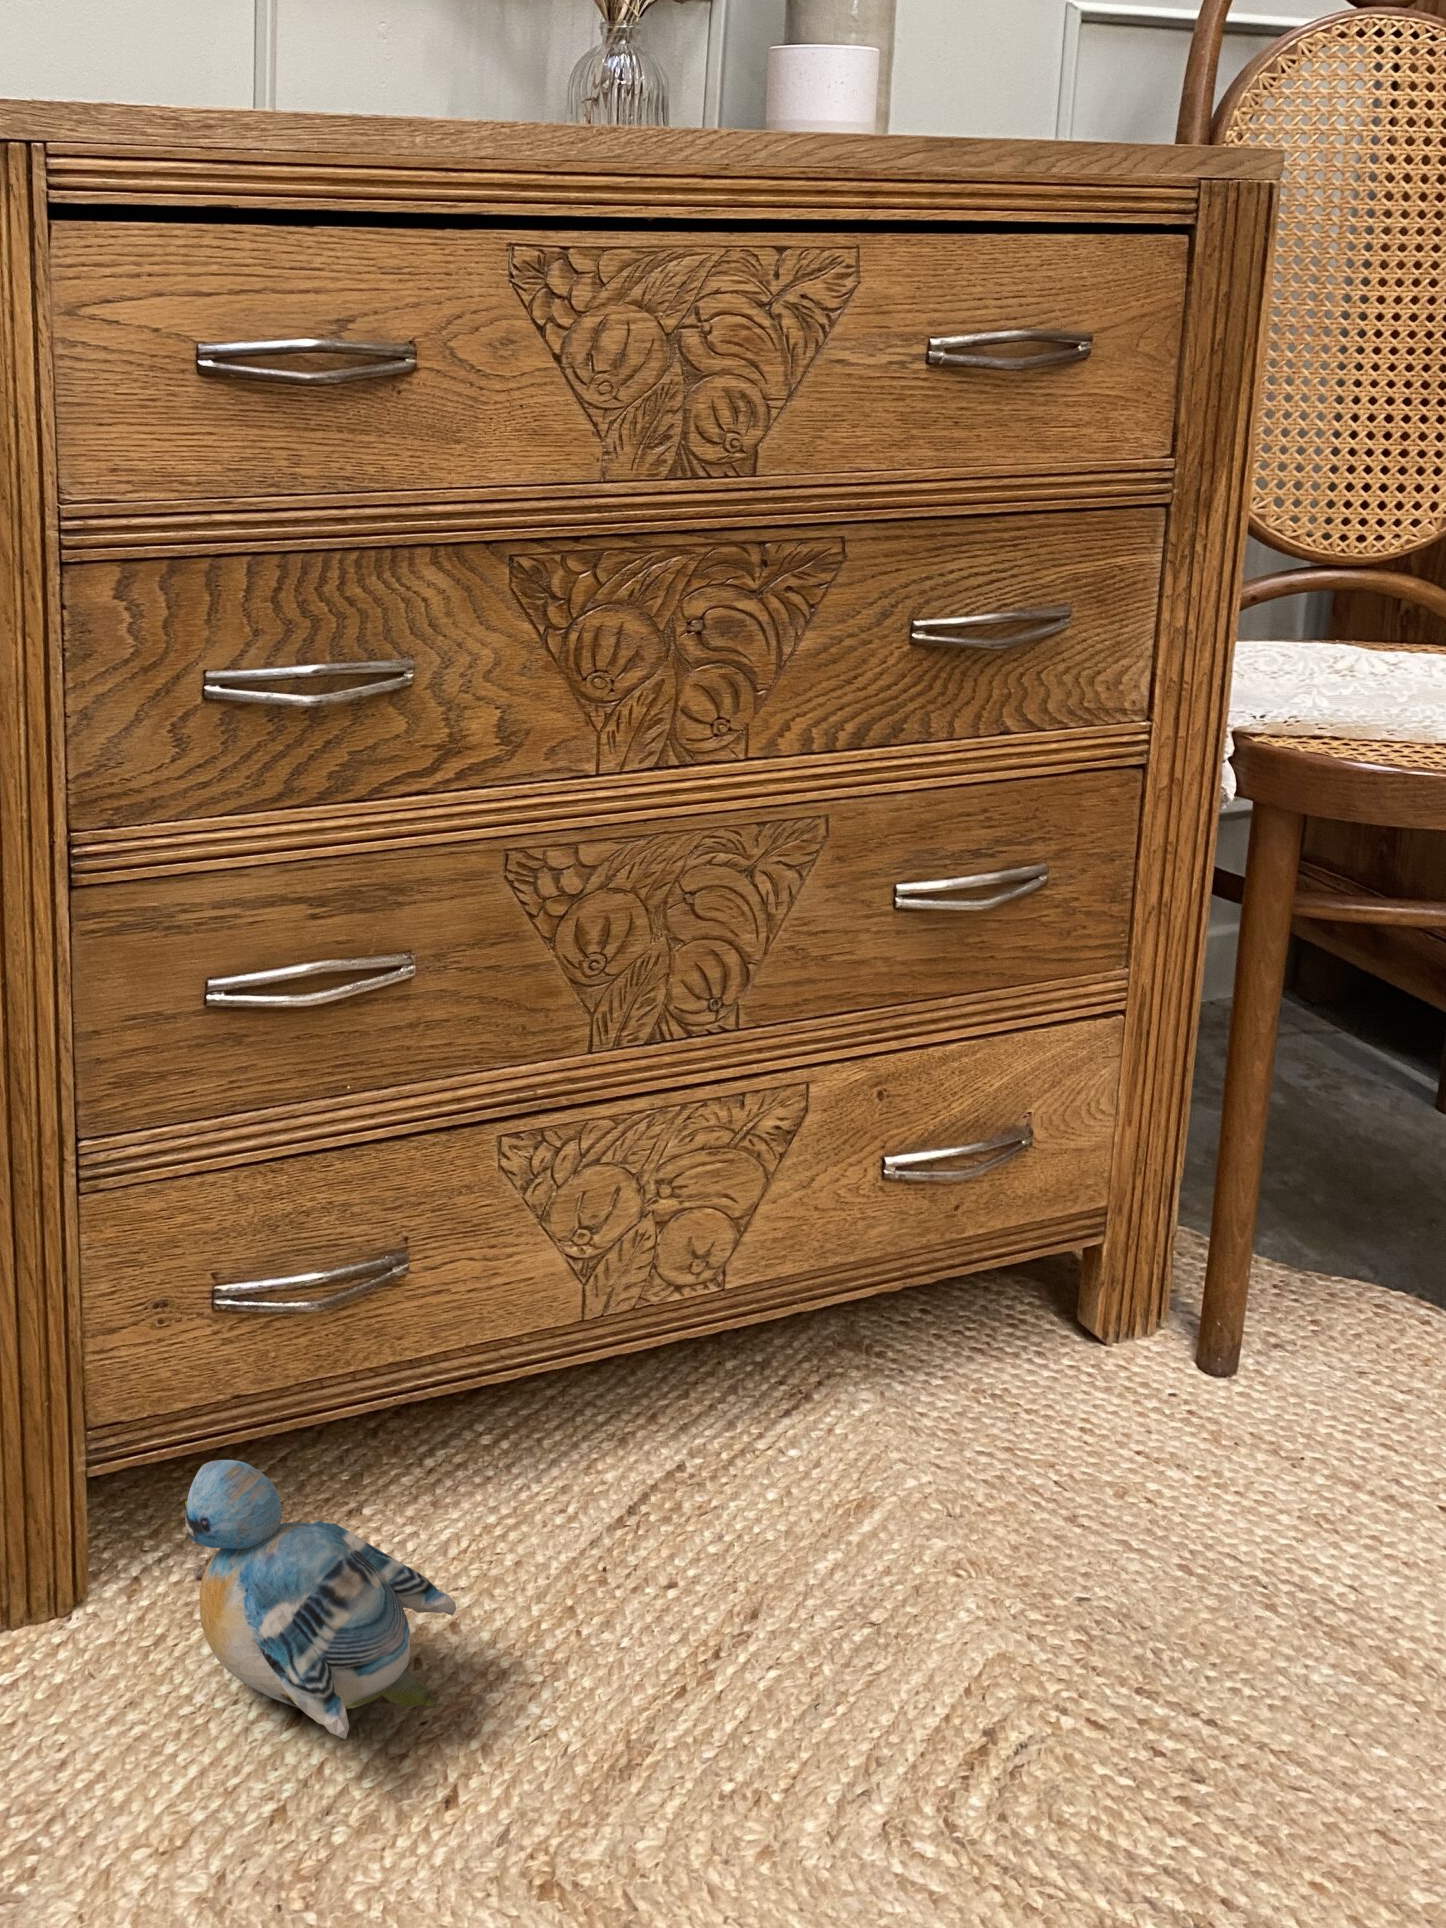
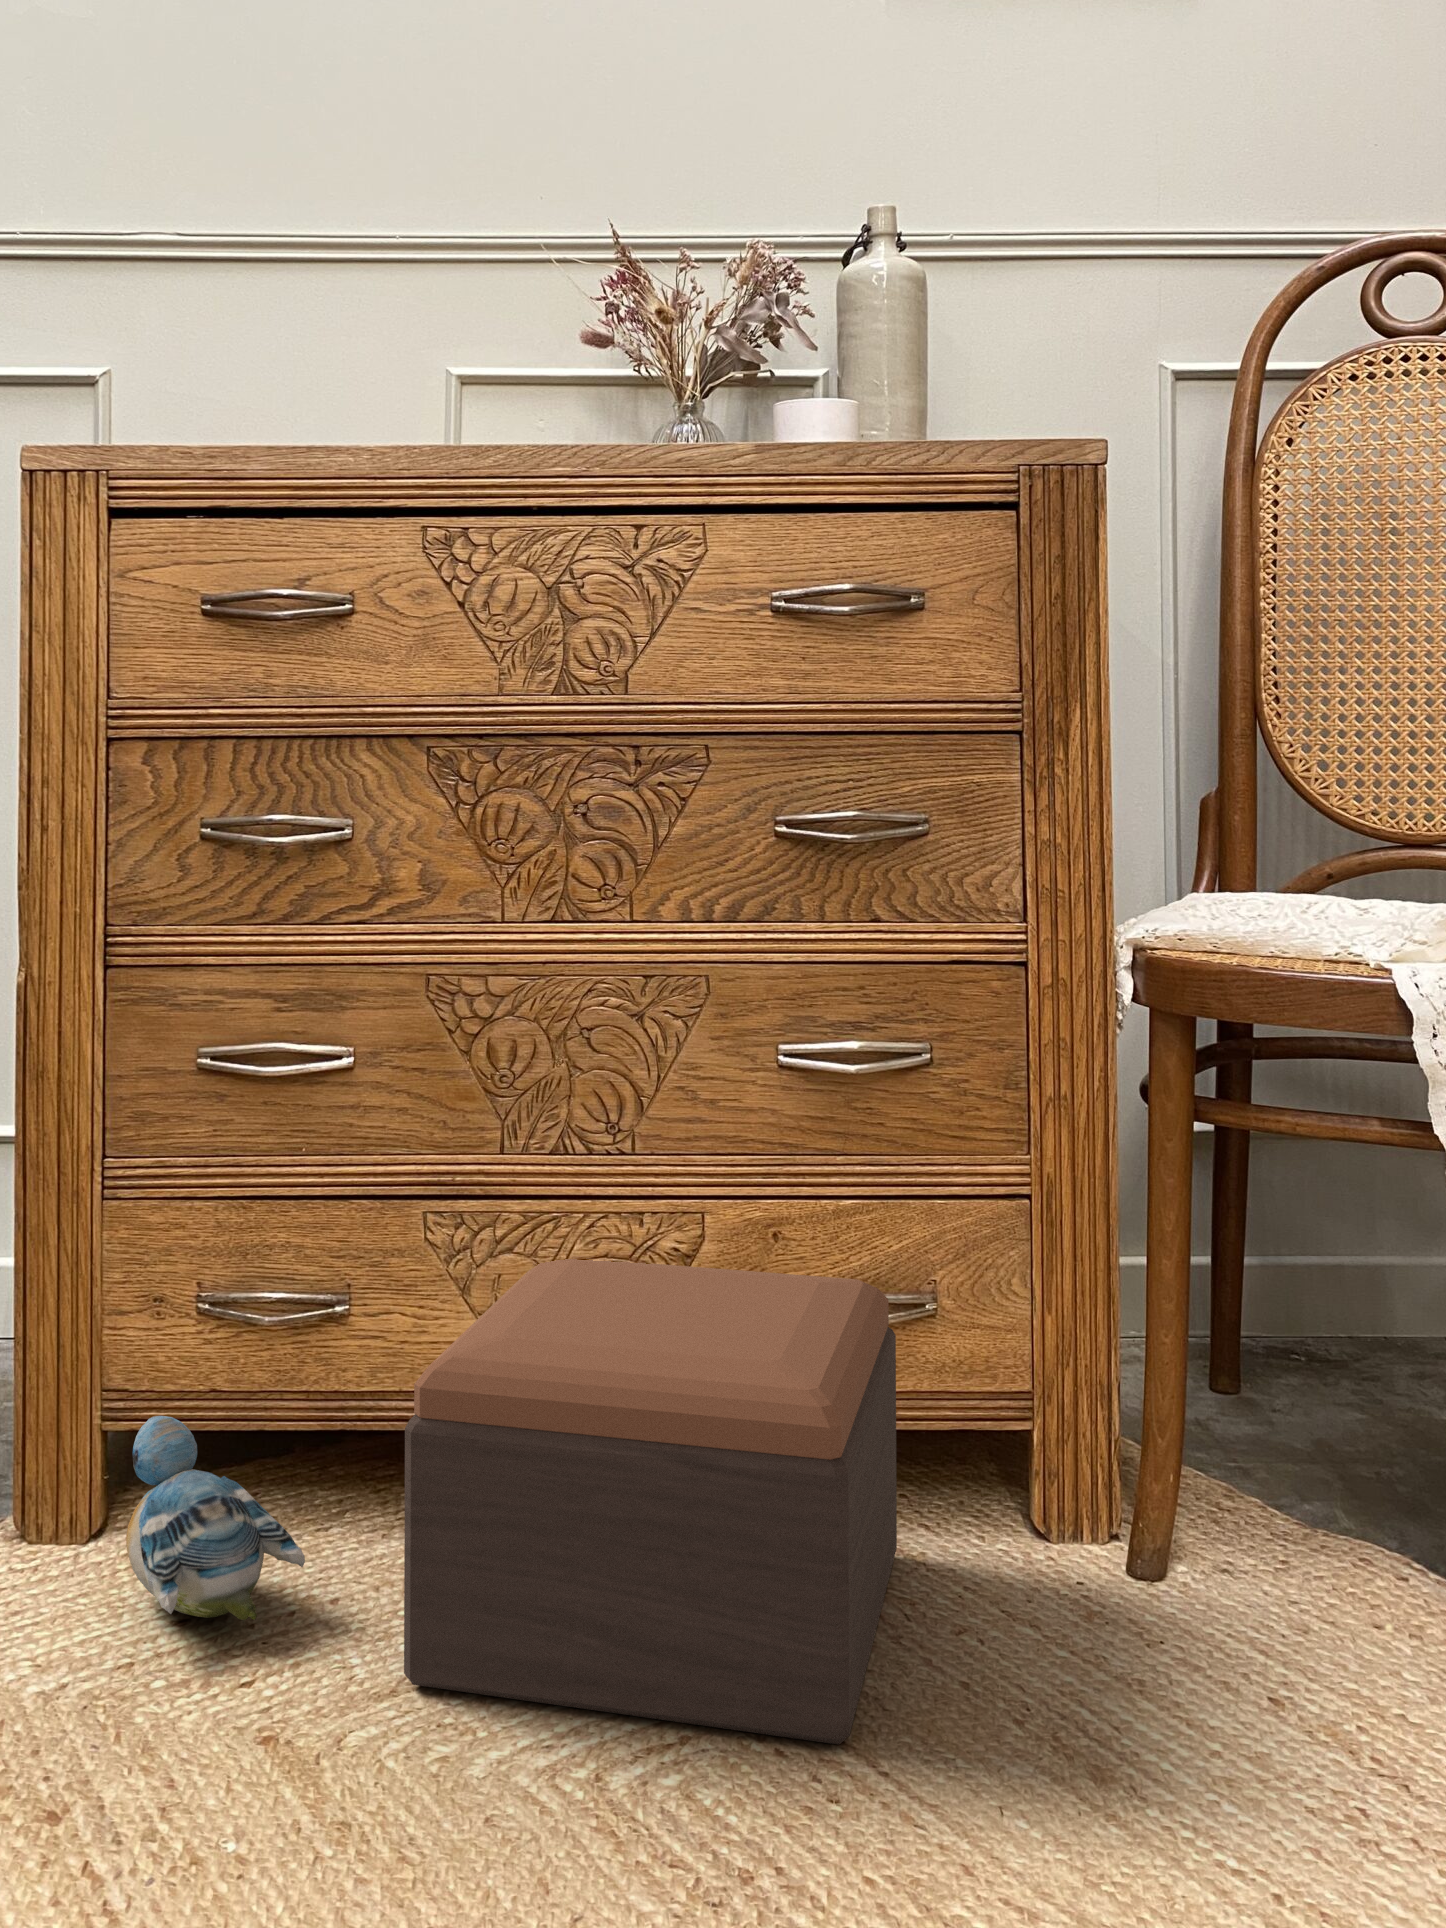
footstool: none [578,1141,1195,1745] -> present [404,1259,897,1745]

